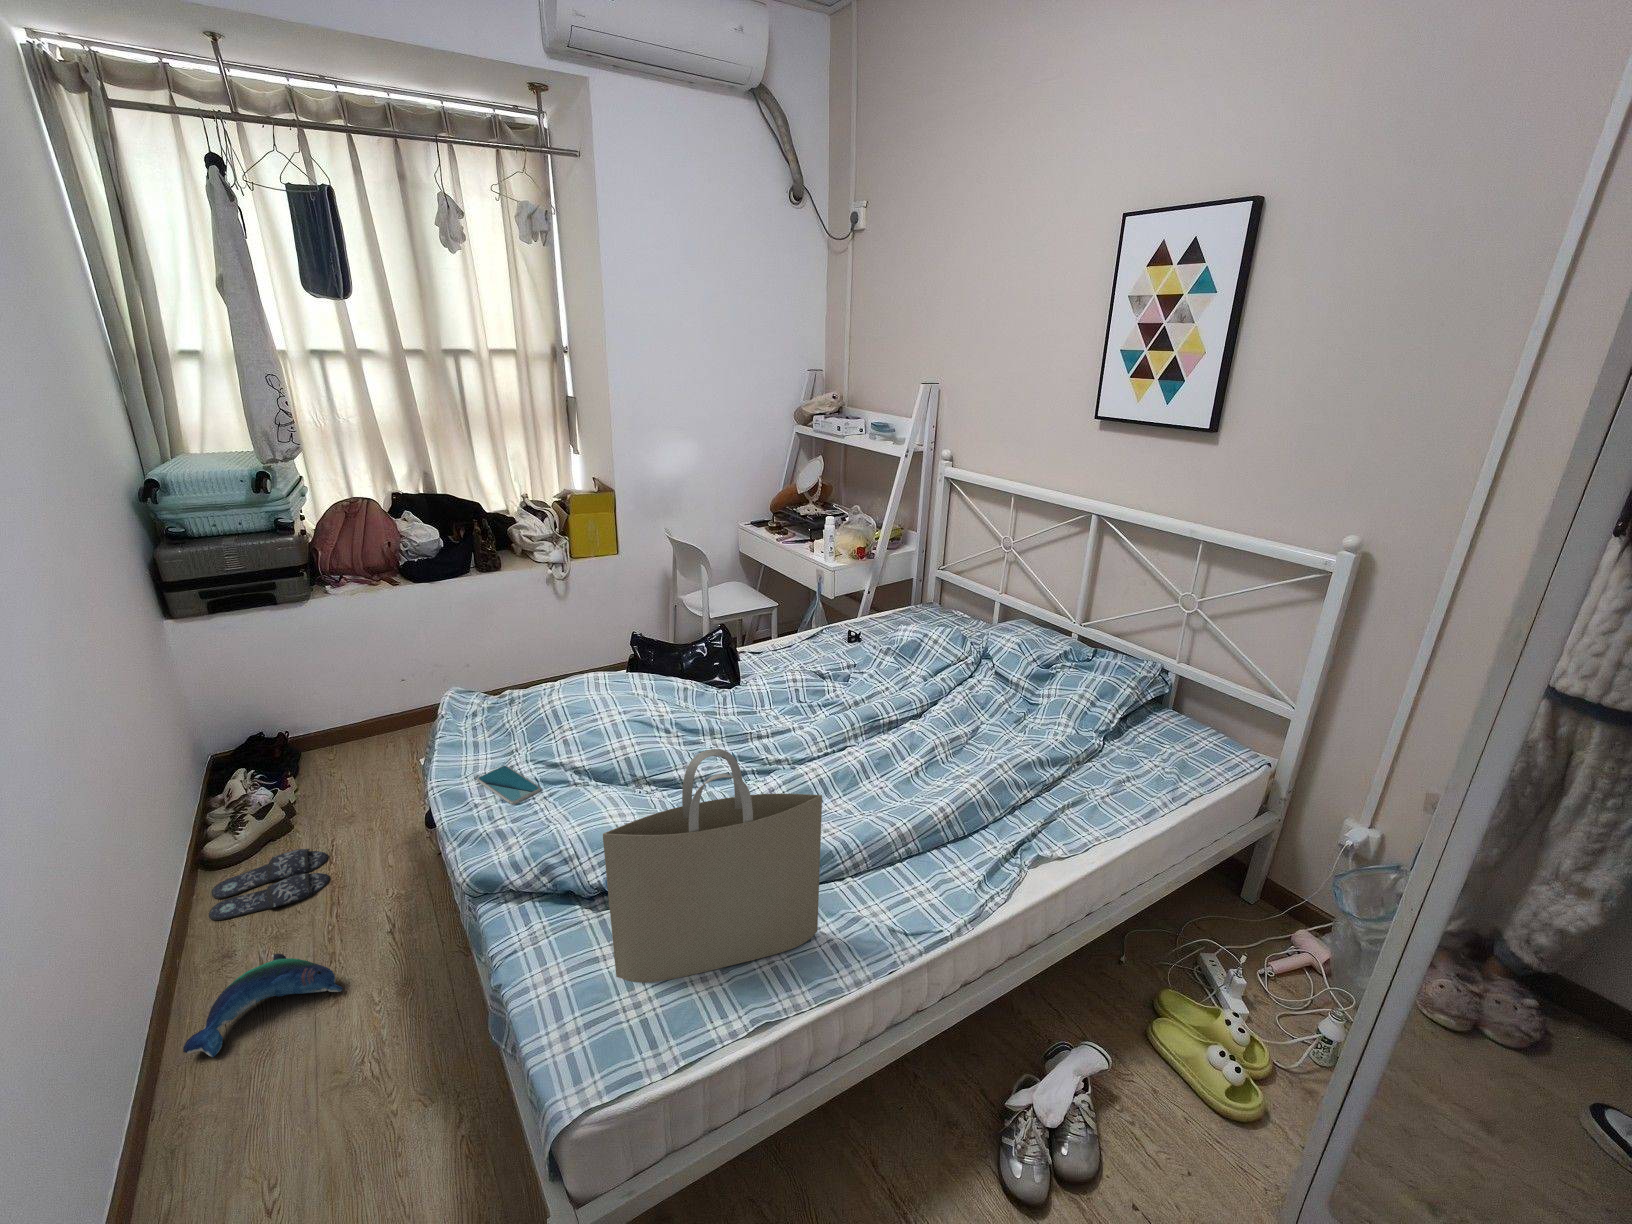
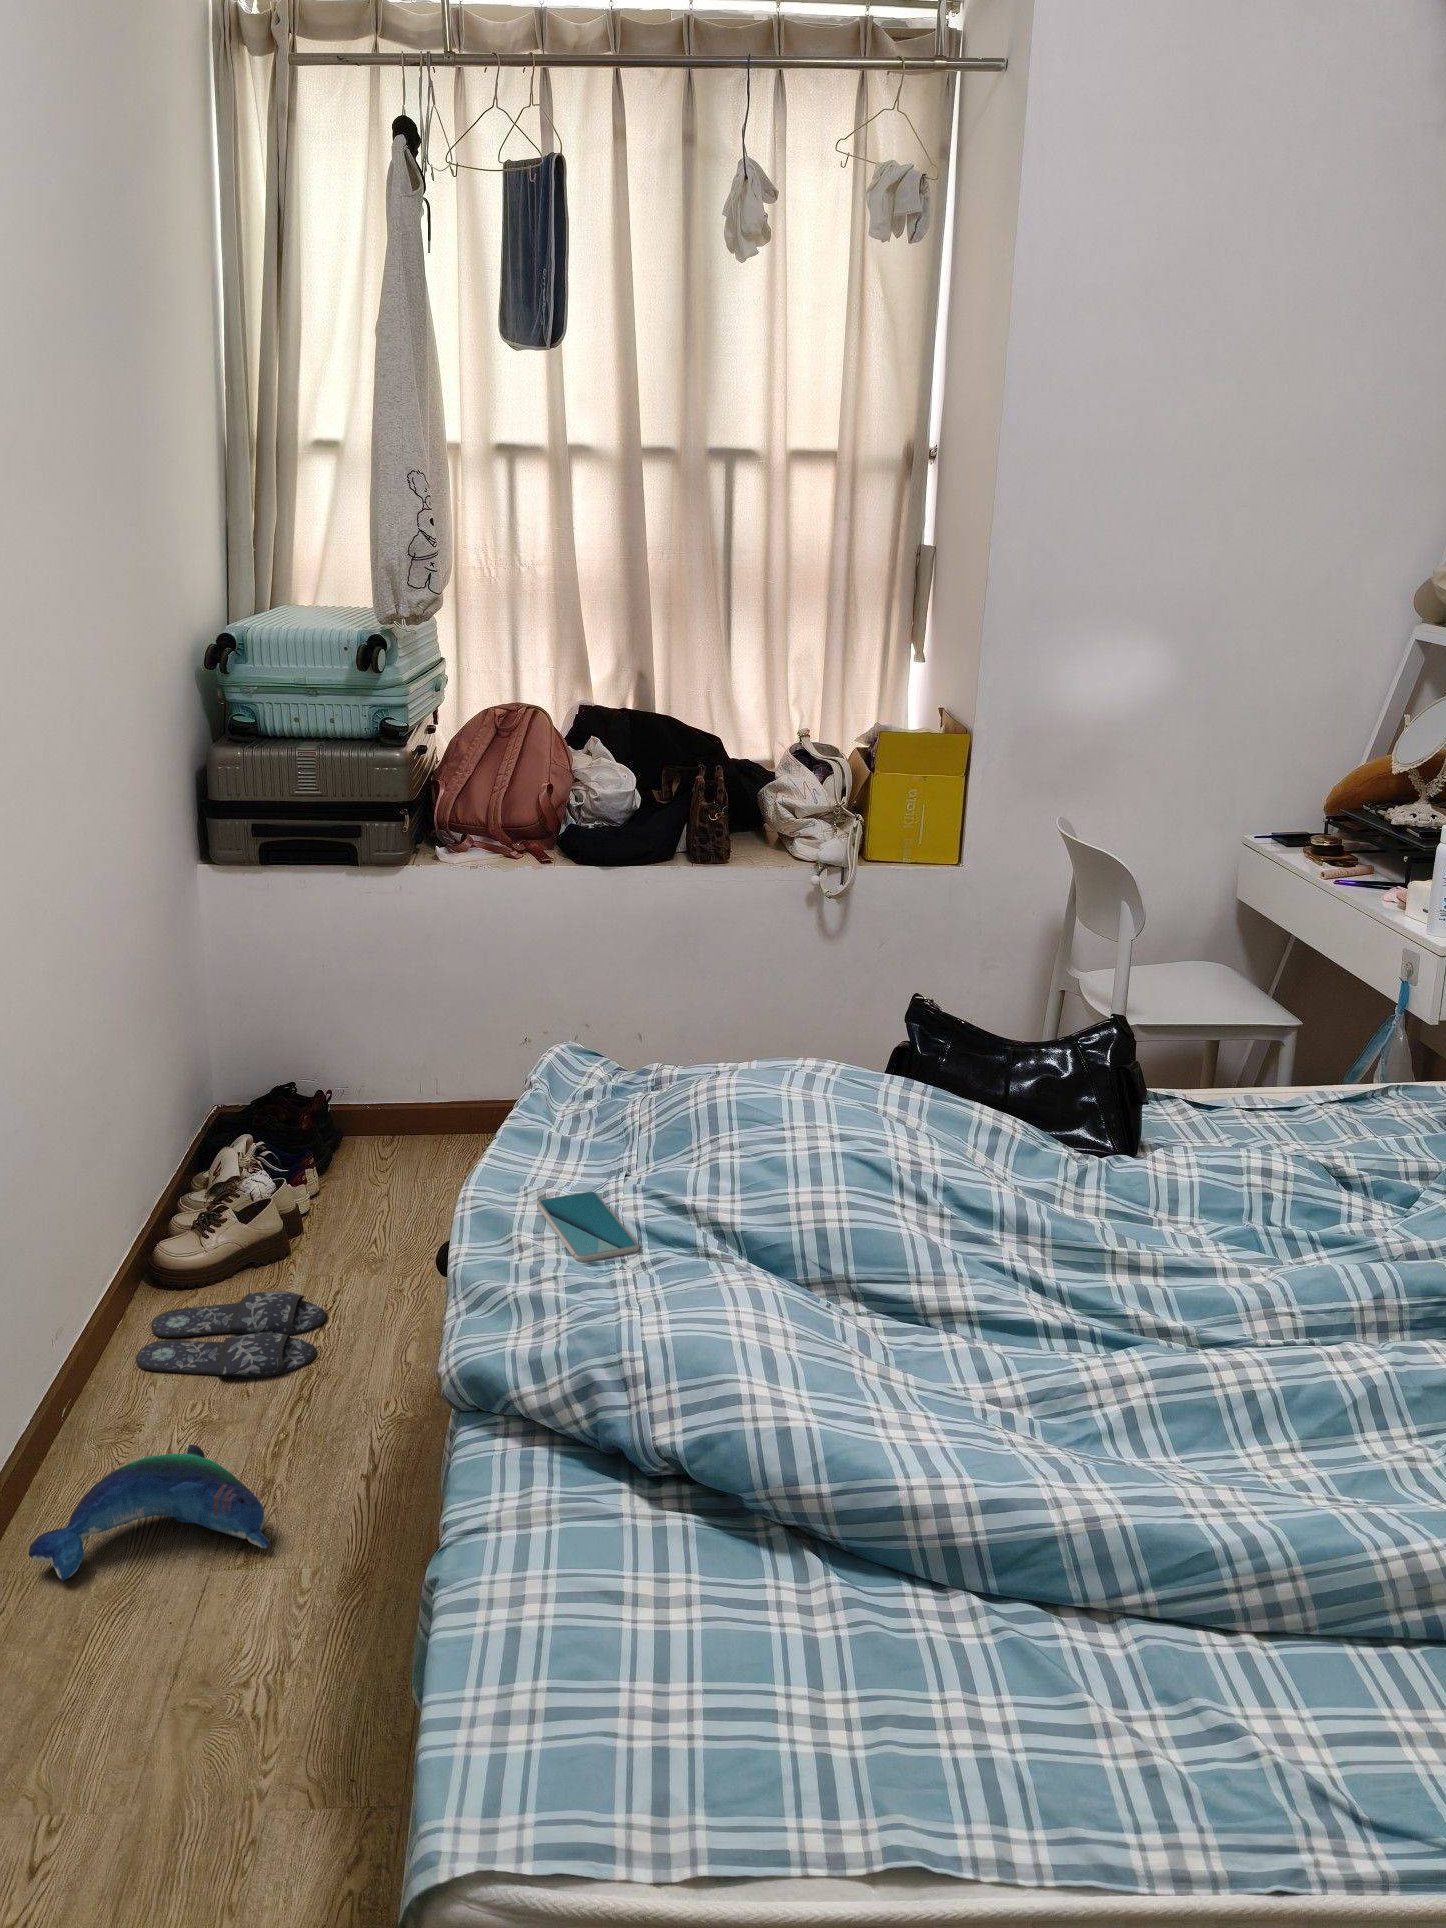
tote bag: present [603,749,822,983] -> none [644,1184,1159,1734]

